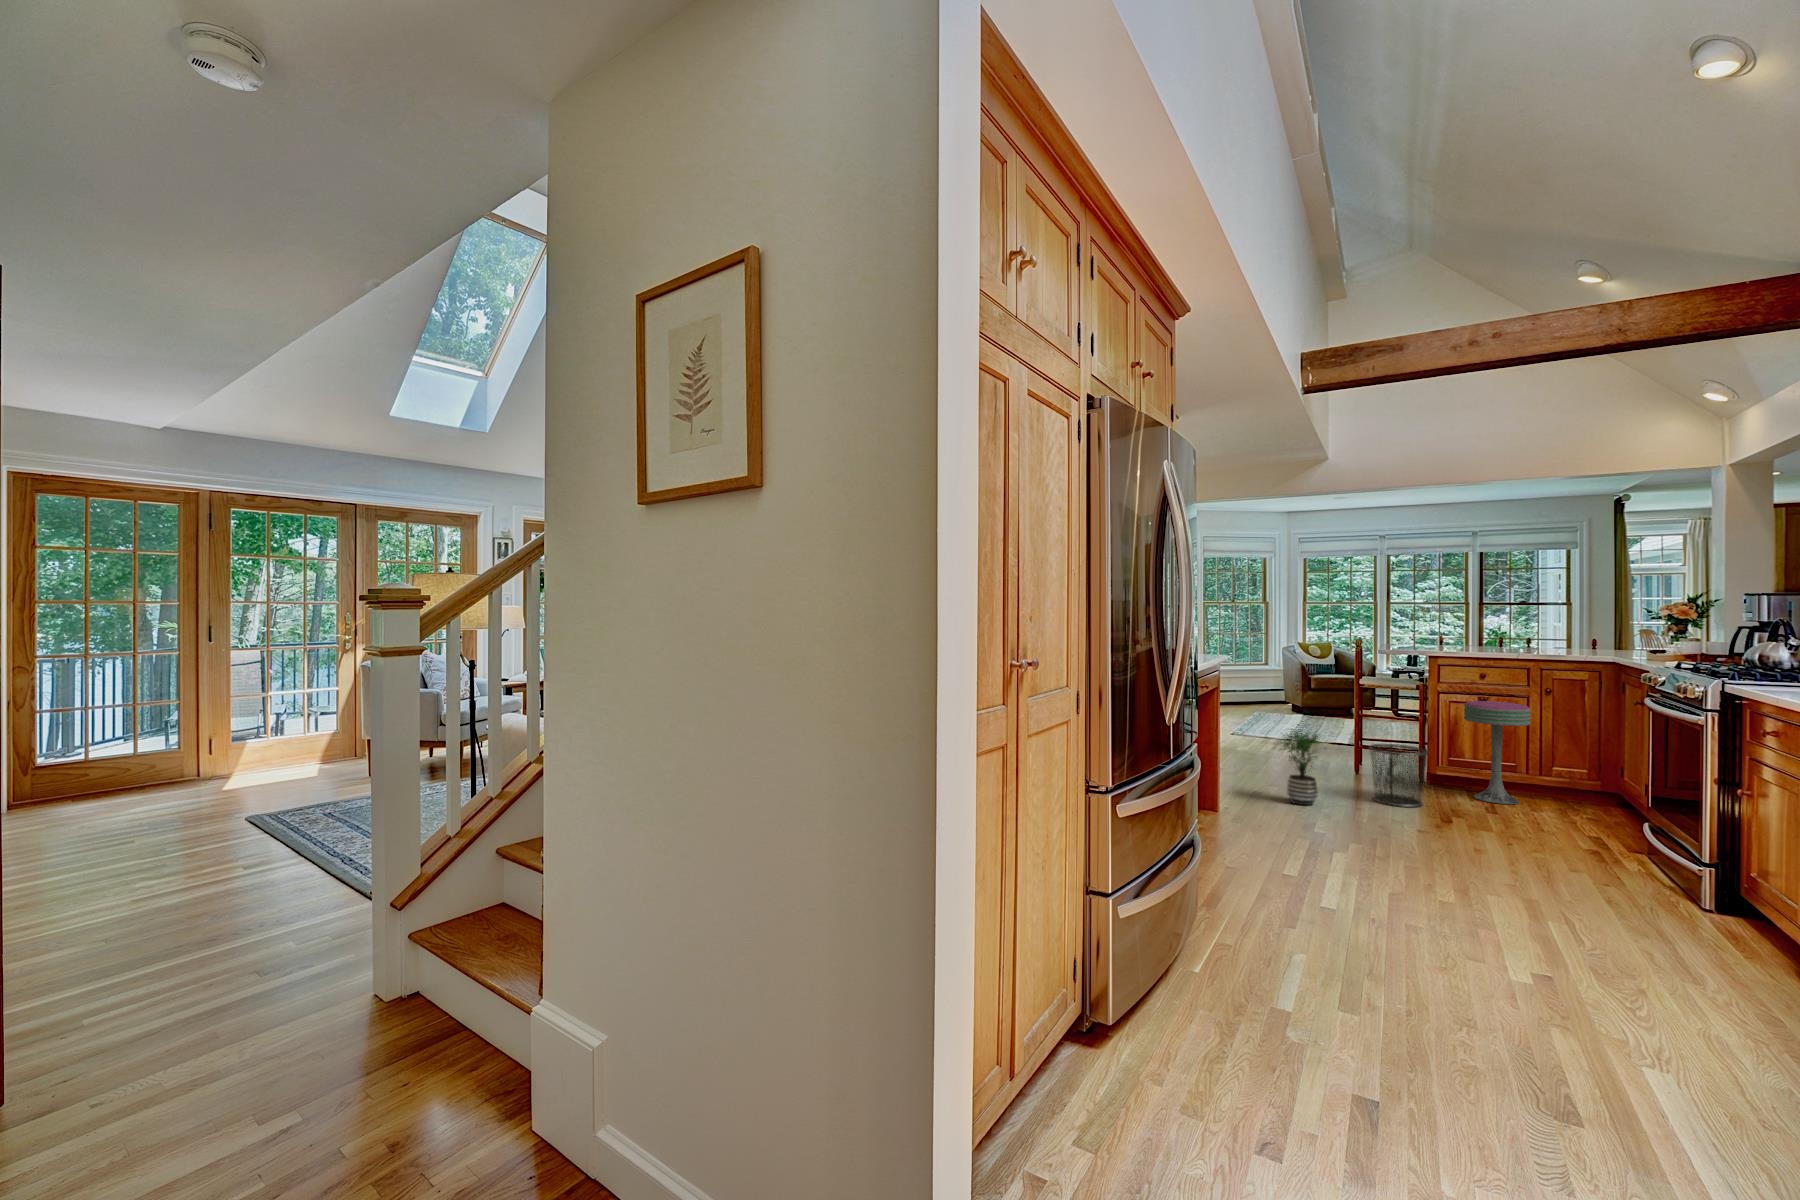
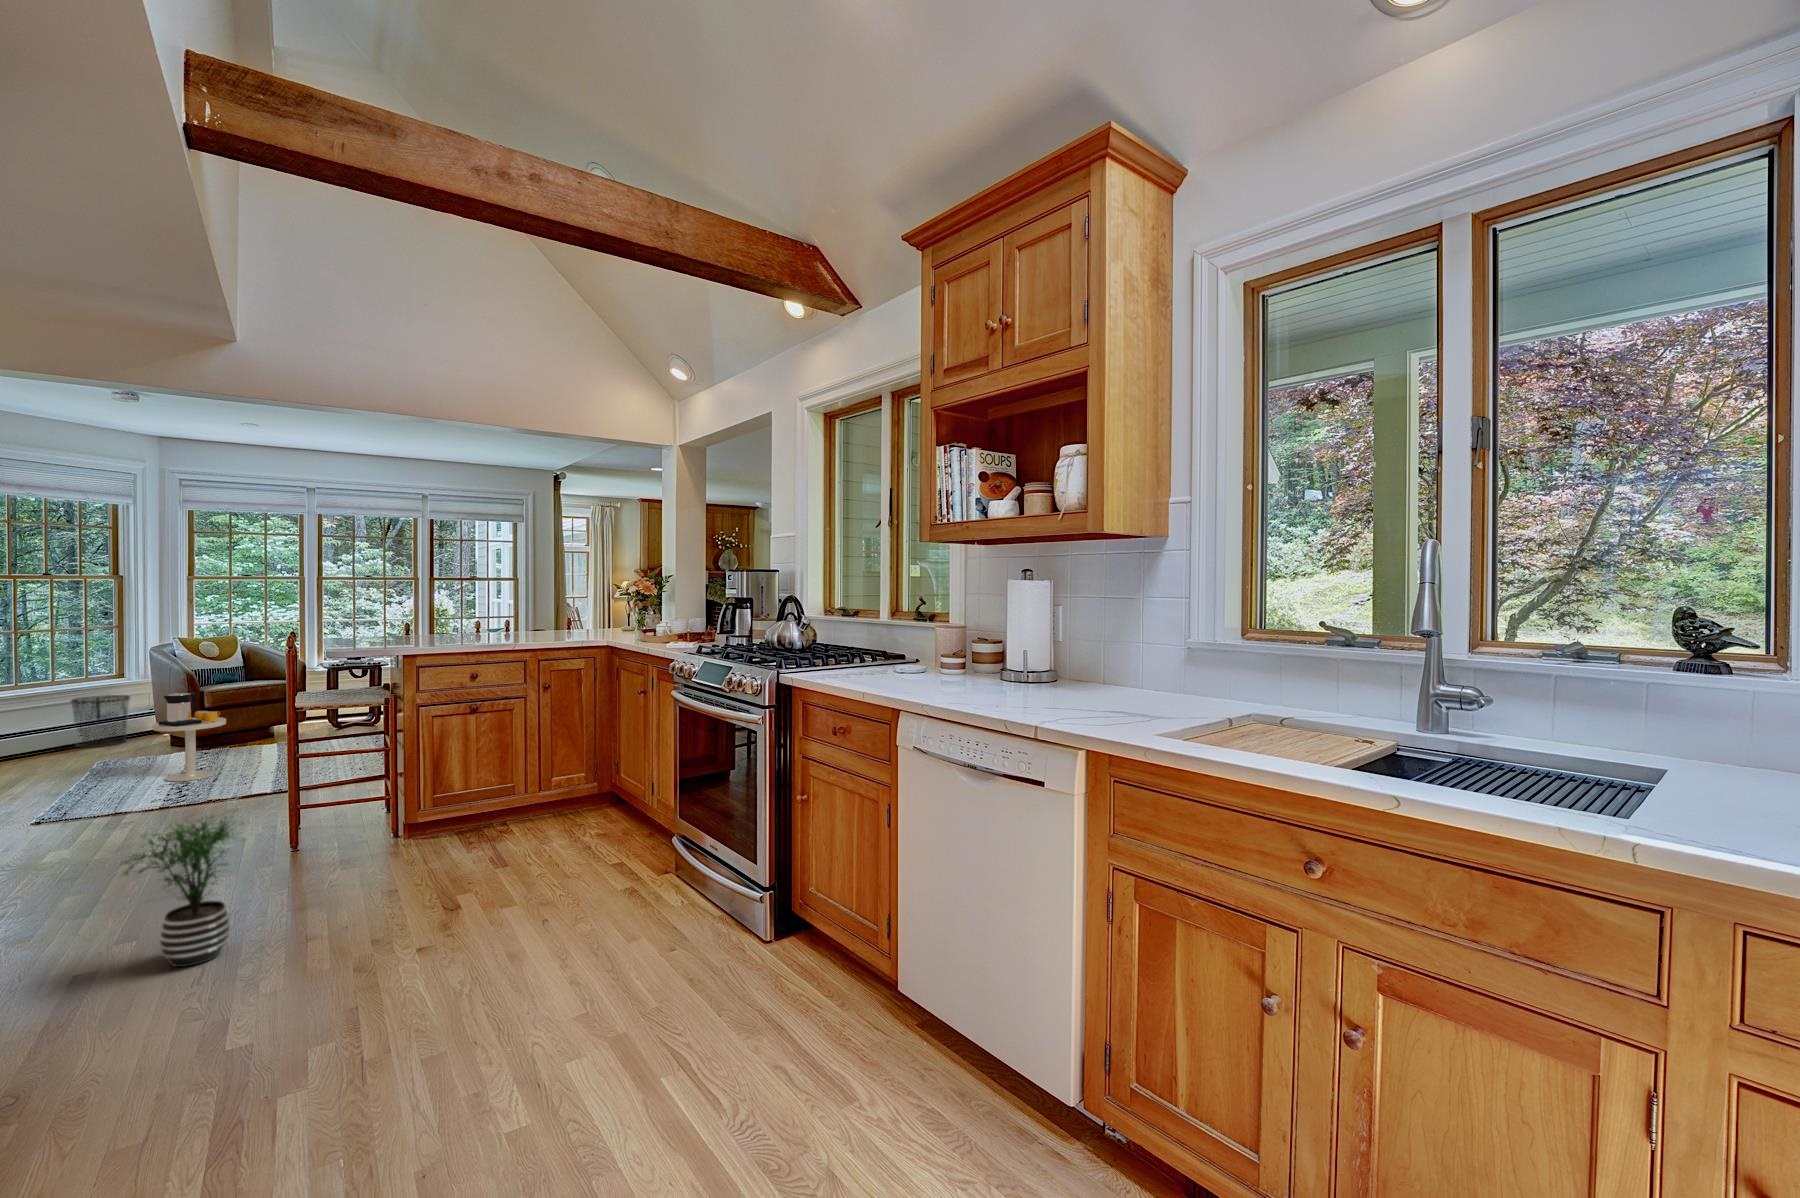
side table: none [1285,675,1323,731] -> present [153,693,226,782]
bar stool: present [1464,701,1530,804] -> none [457,707,535,845]
waste bin: present [1369,744,1428,807] -> present [71,695,130,747]

